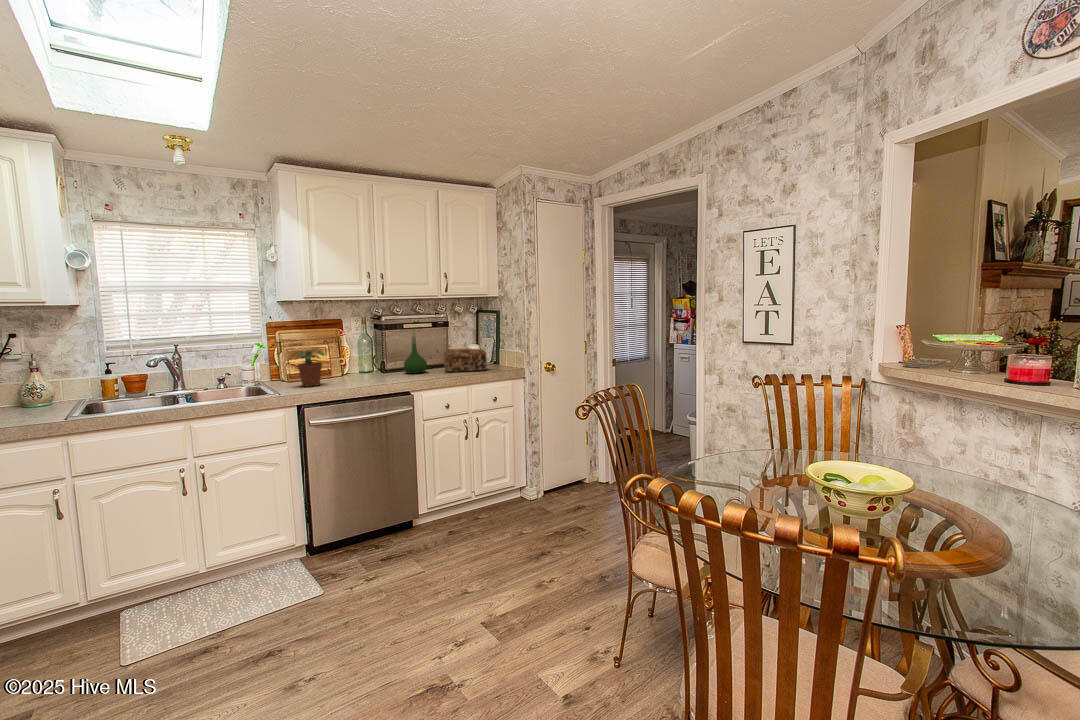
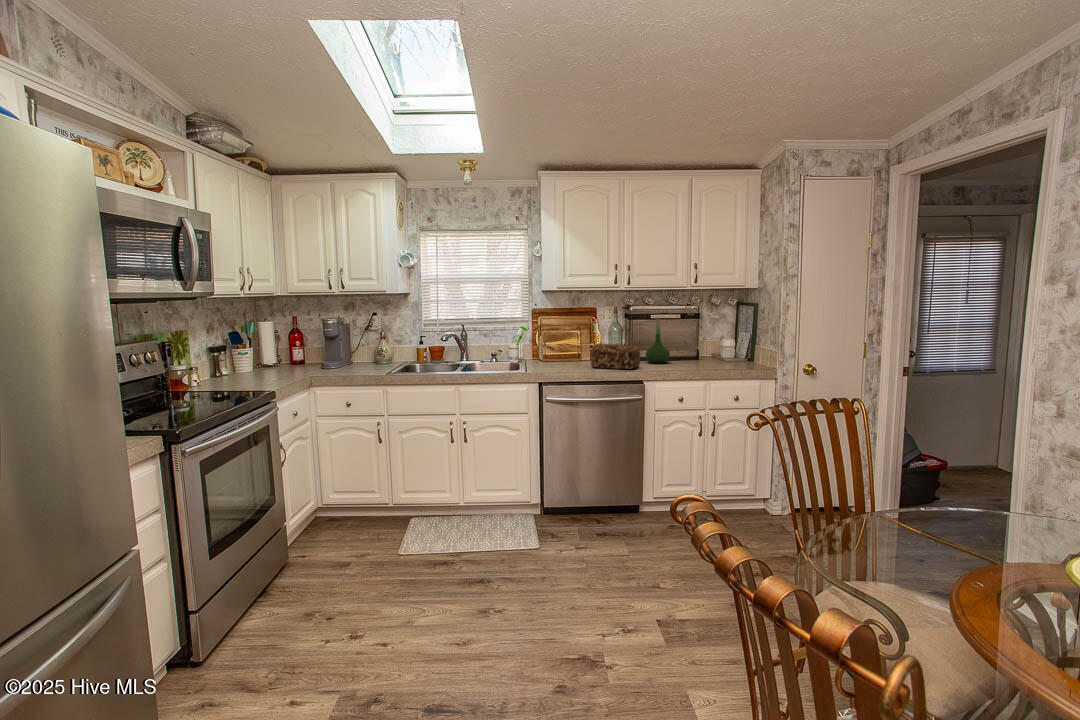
bread loaf: present [444,348,487,372] -> present [591,344,640,369]
potted plant: present [290,350,325,386] -> none [542,335,572,367]

